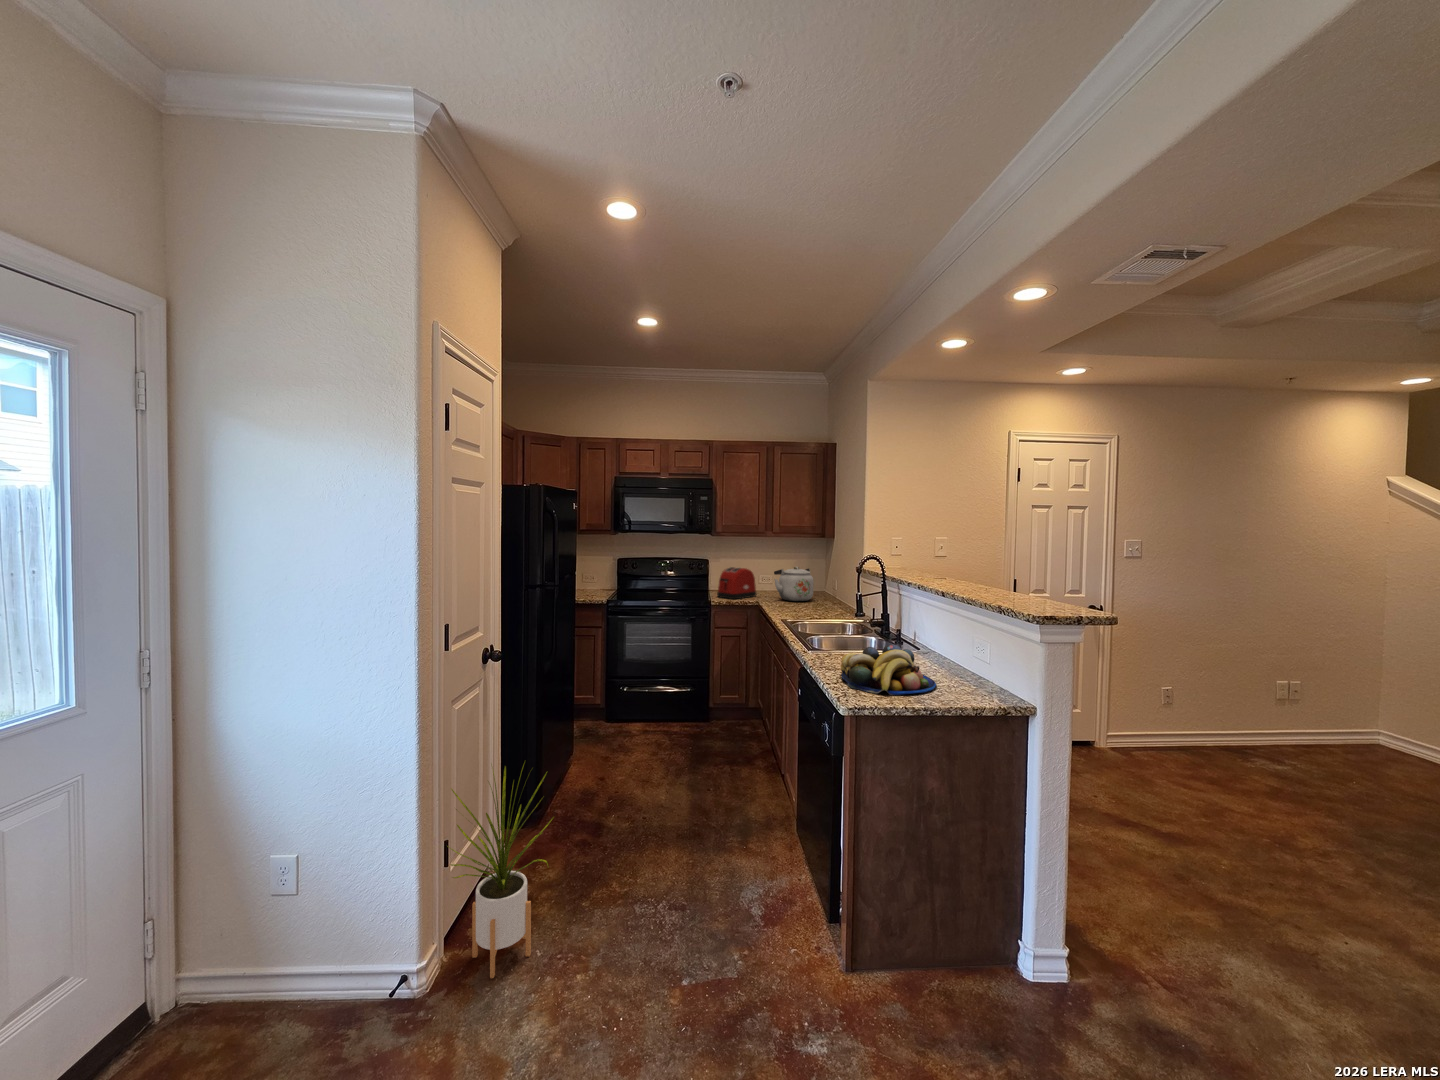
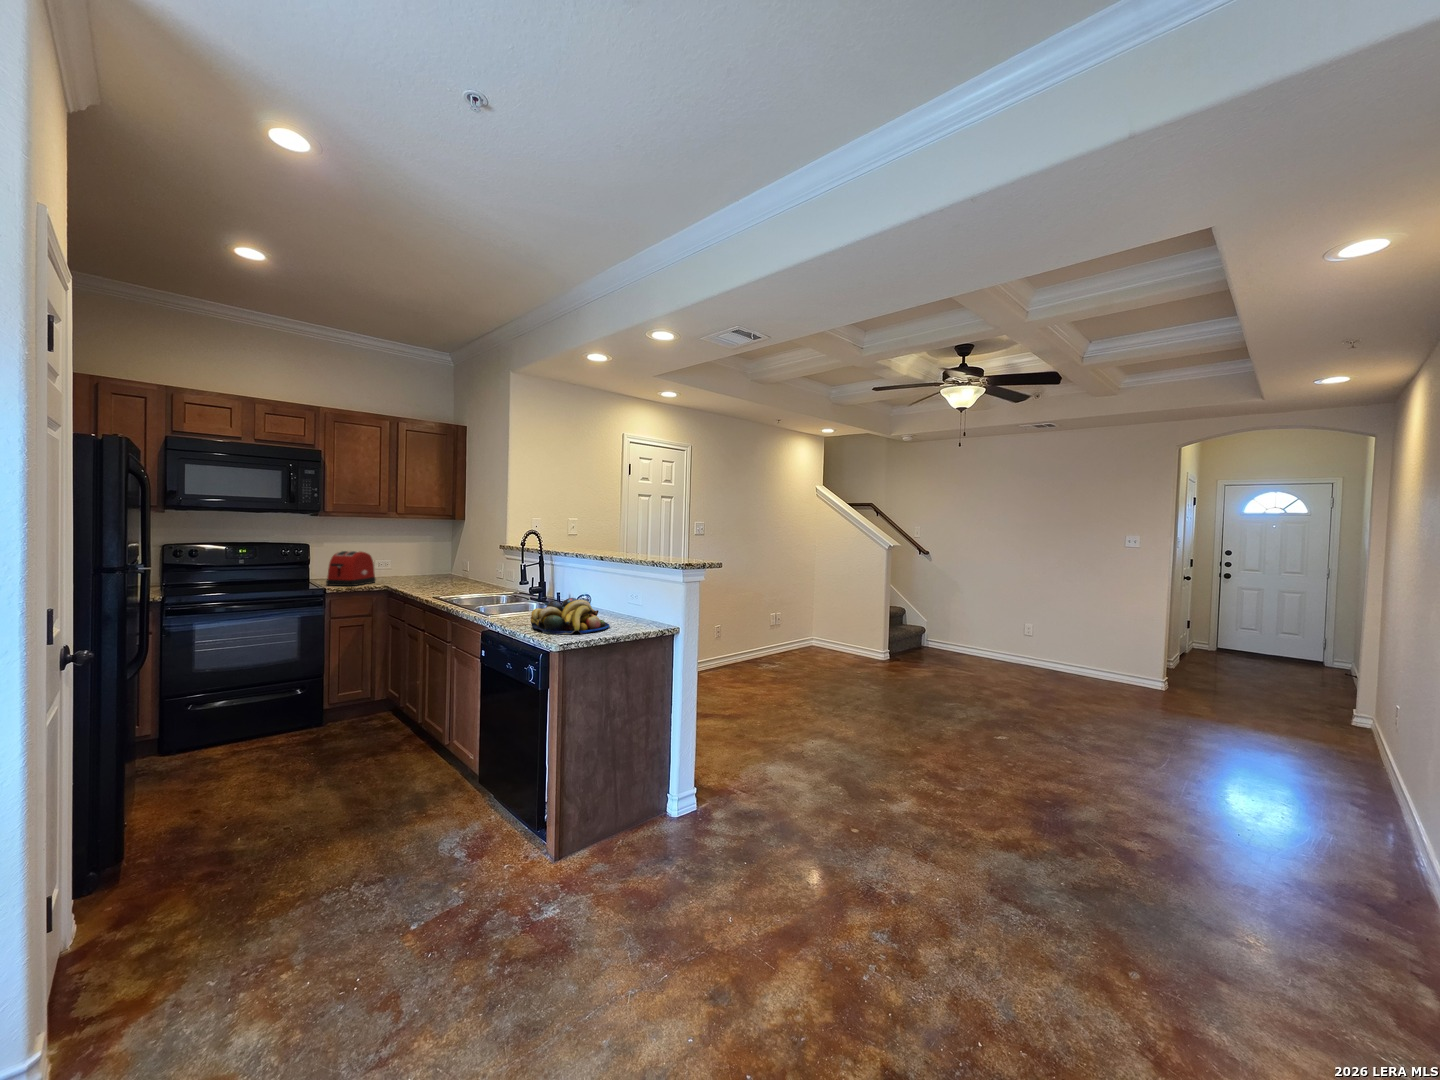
kettle: present [774,567,814,601] -> none [399,548,445,584]
house plant: present [449,766,554,978] -> none [76,759,239,1019]

